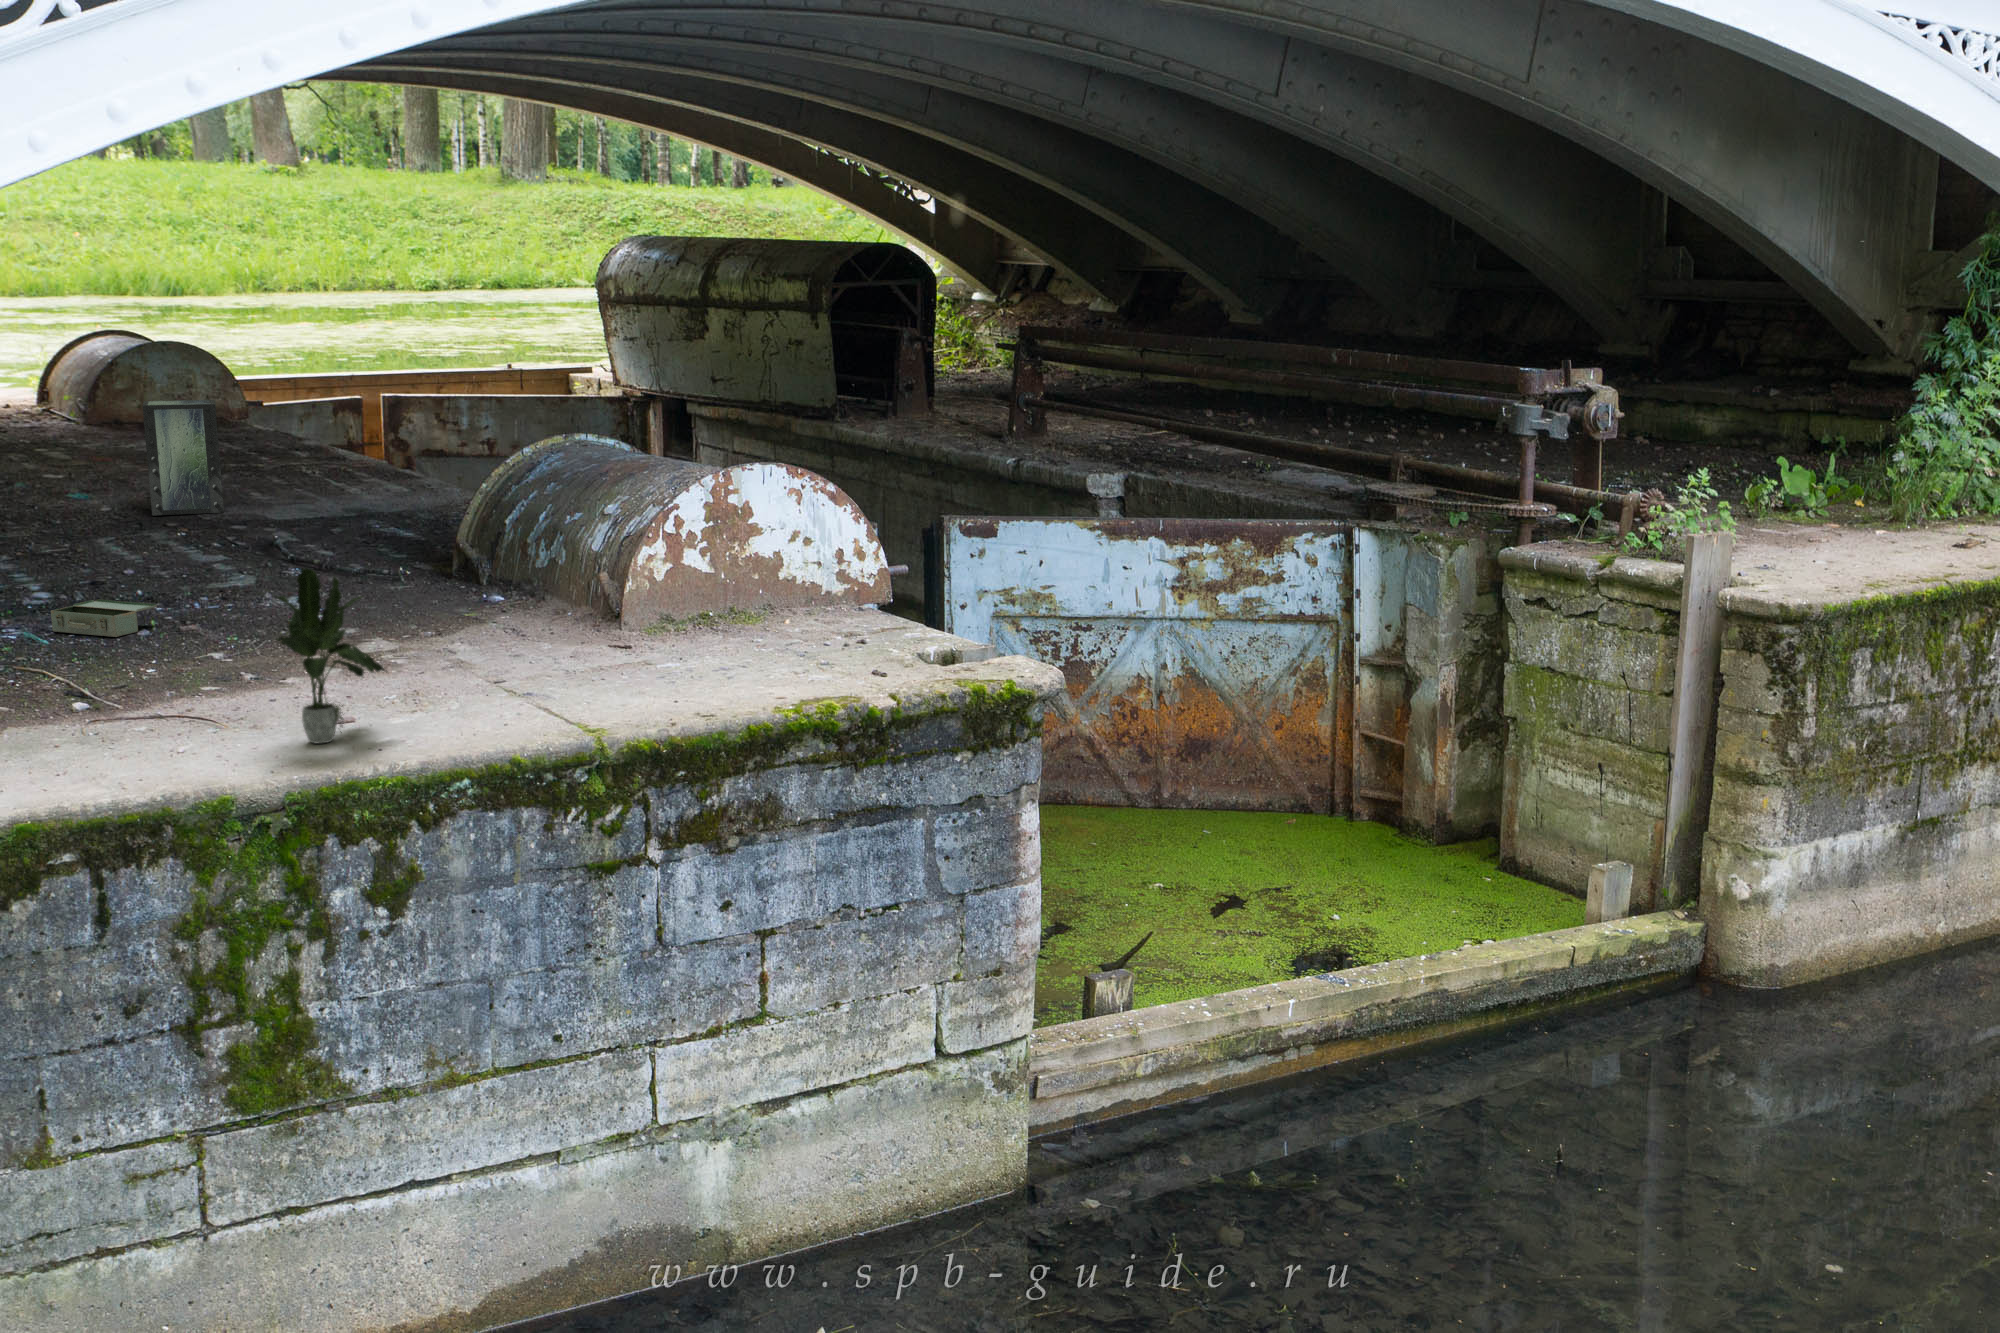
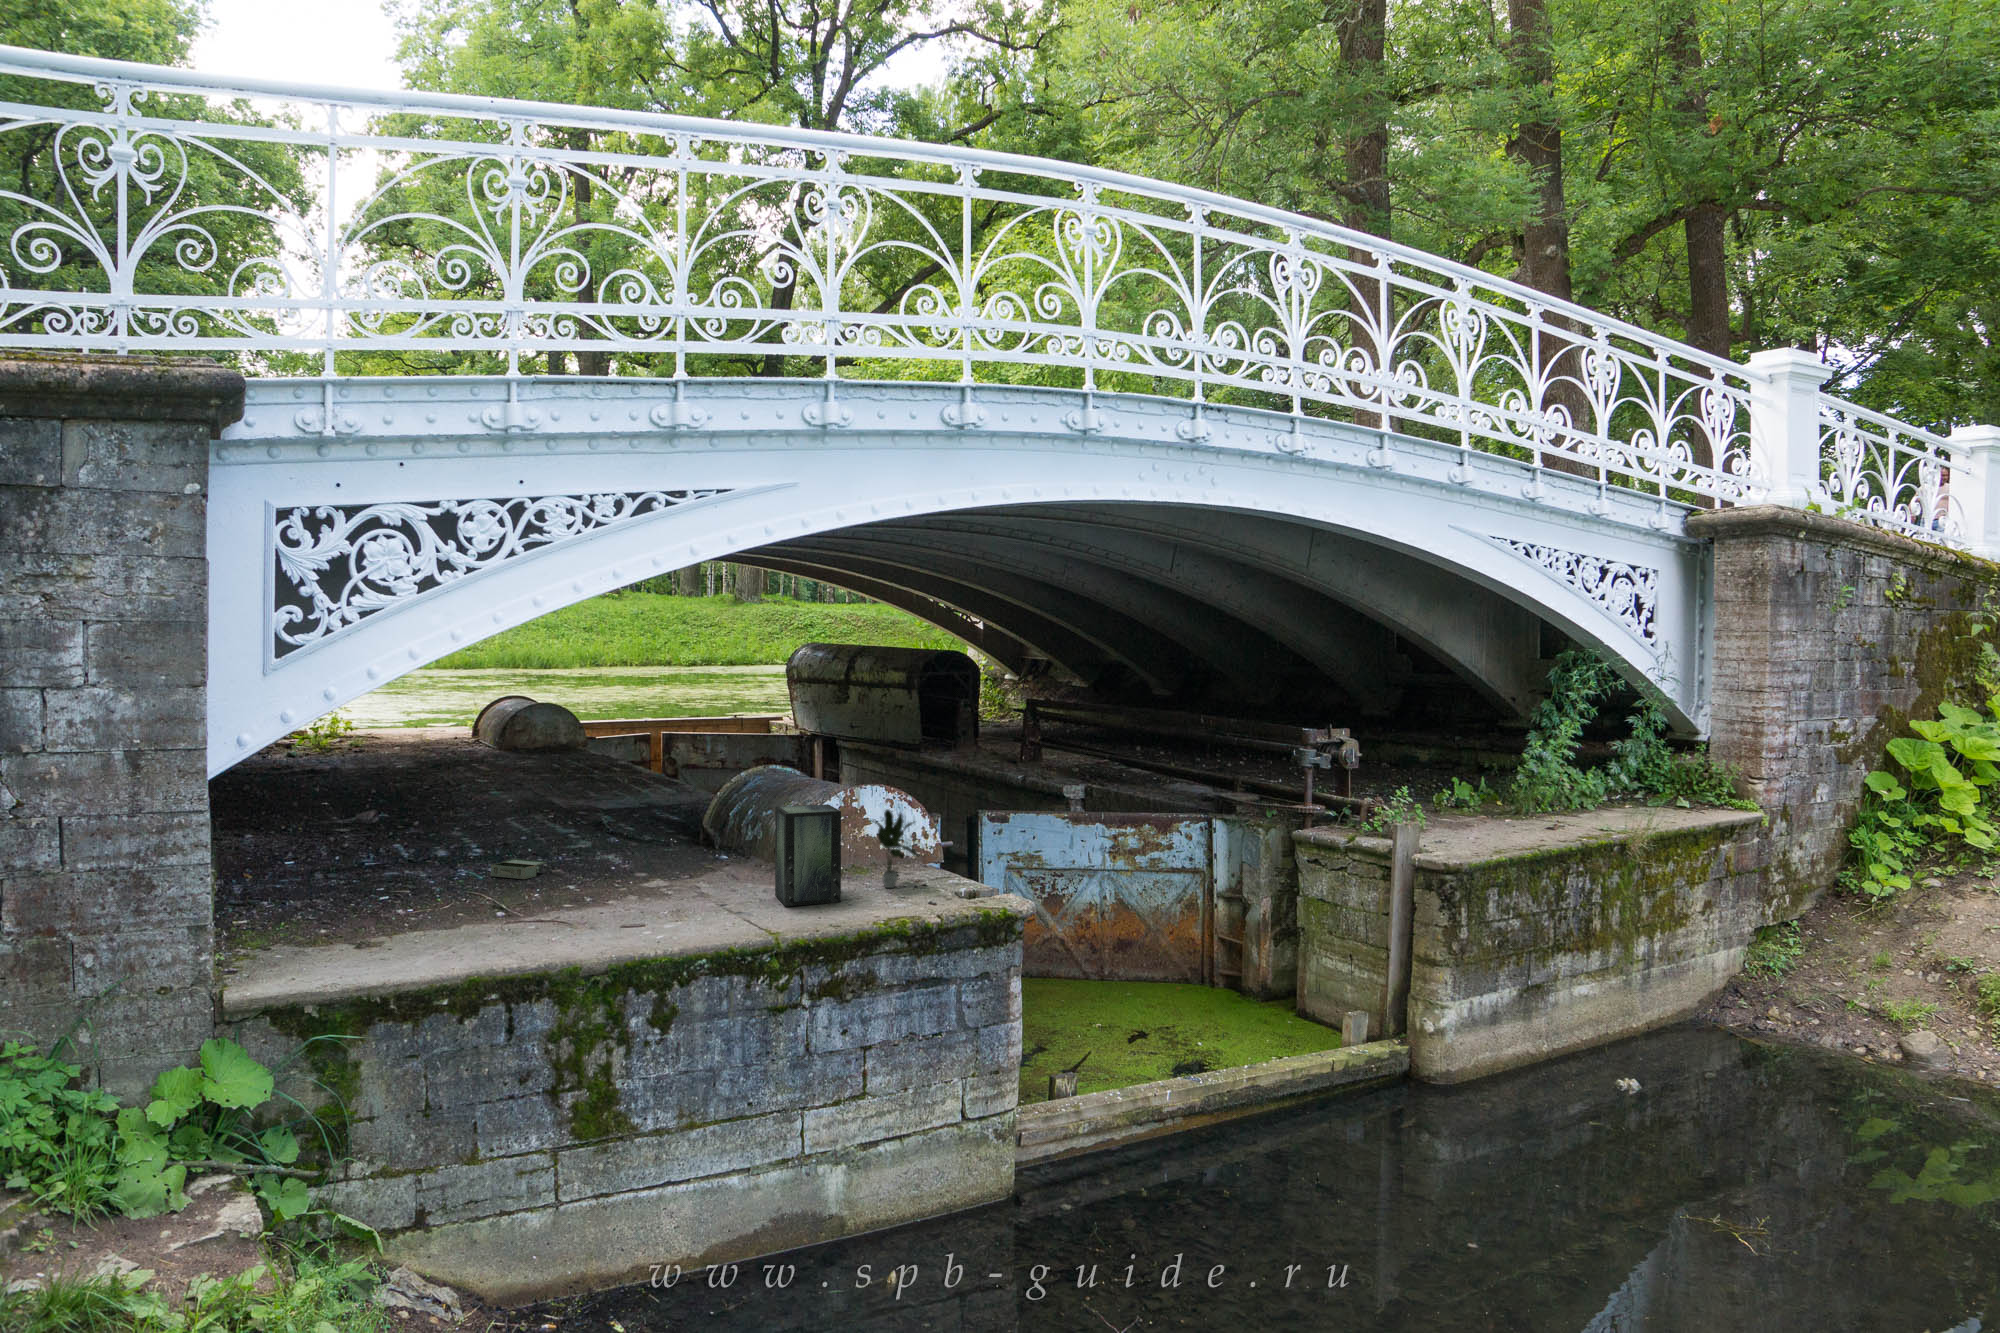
storage box: present [142,400,224,515] -> present [775,804,841,906]
potted plant: present [276,568,387,743] -> present [875,809,920,888]

